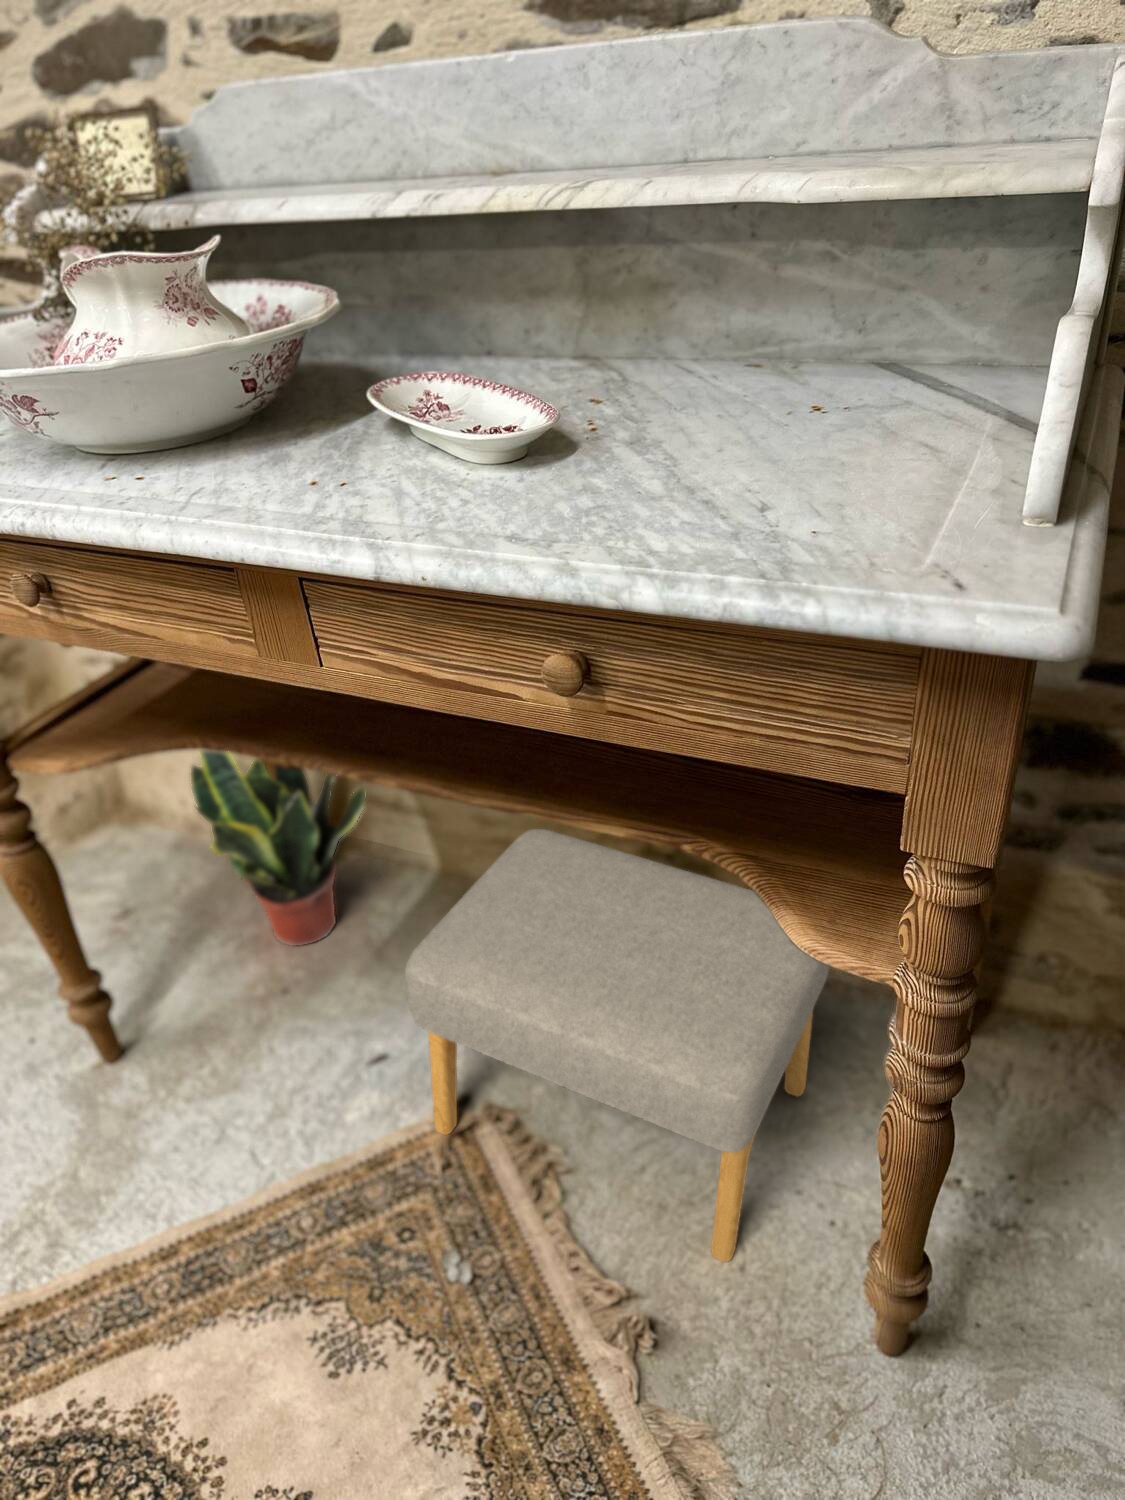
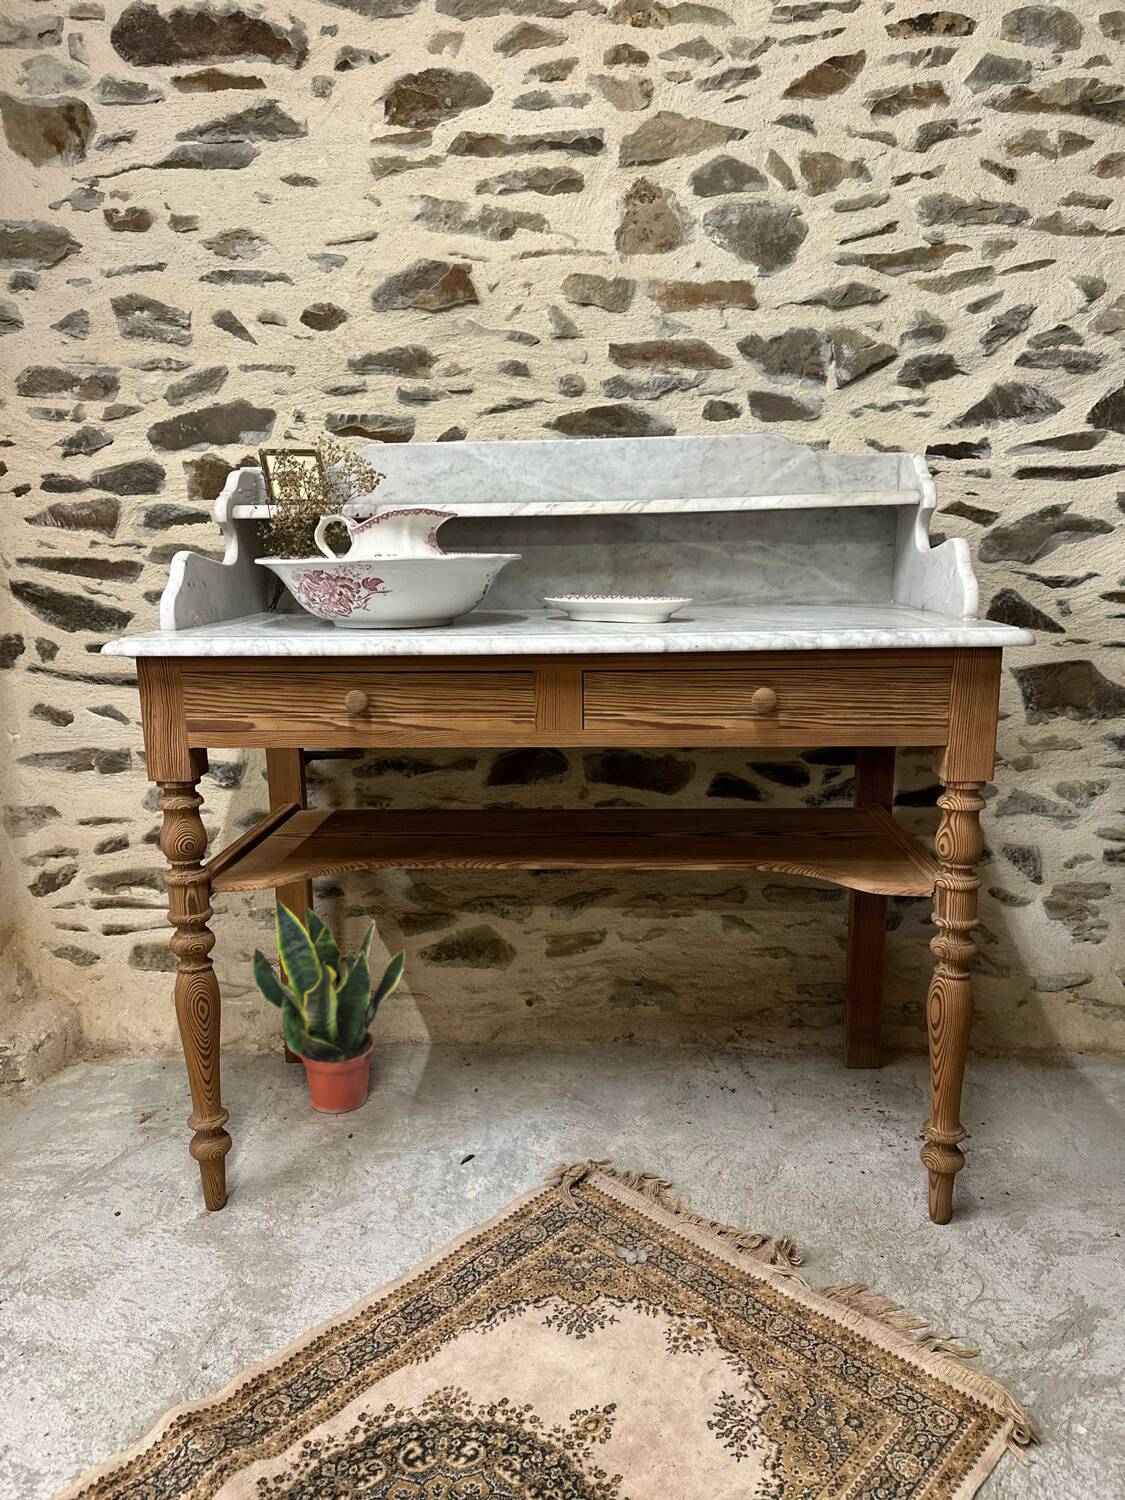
footstool: present [405,829,829,1262] -> none [538,940,832,1207]

